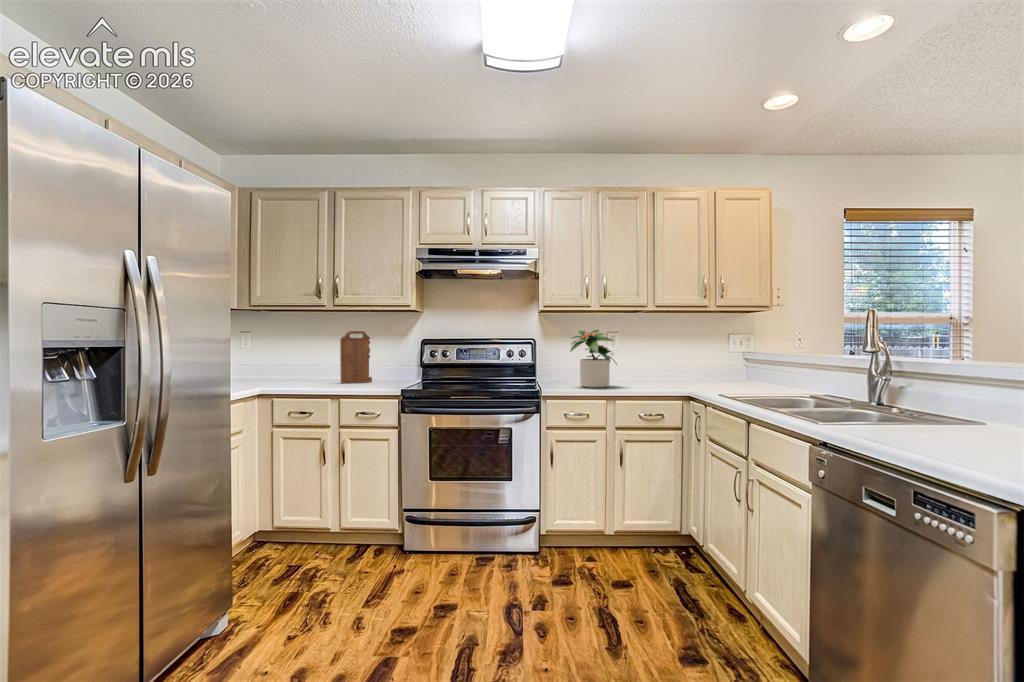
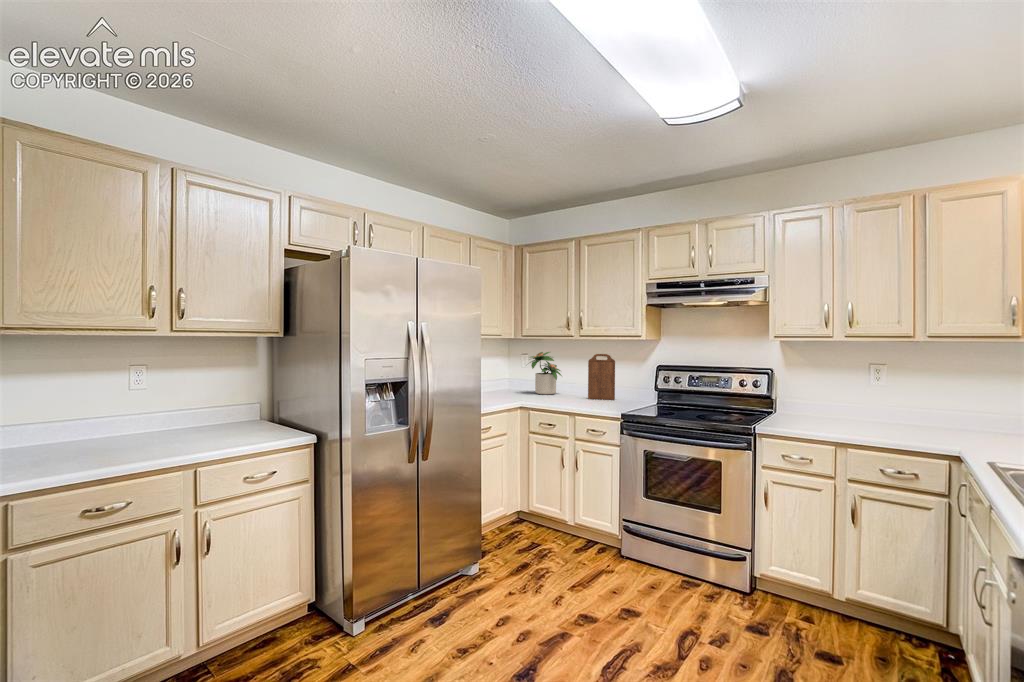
potted plant: present [570,330,617,388] -> present [530,352,562,395]

